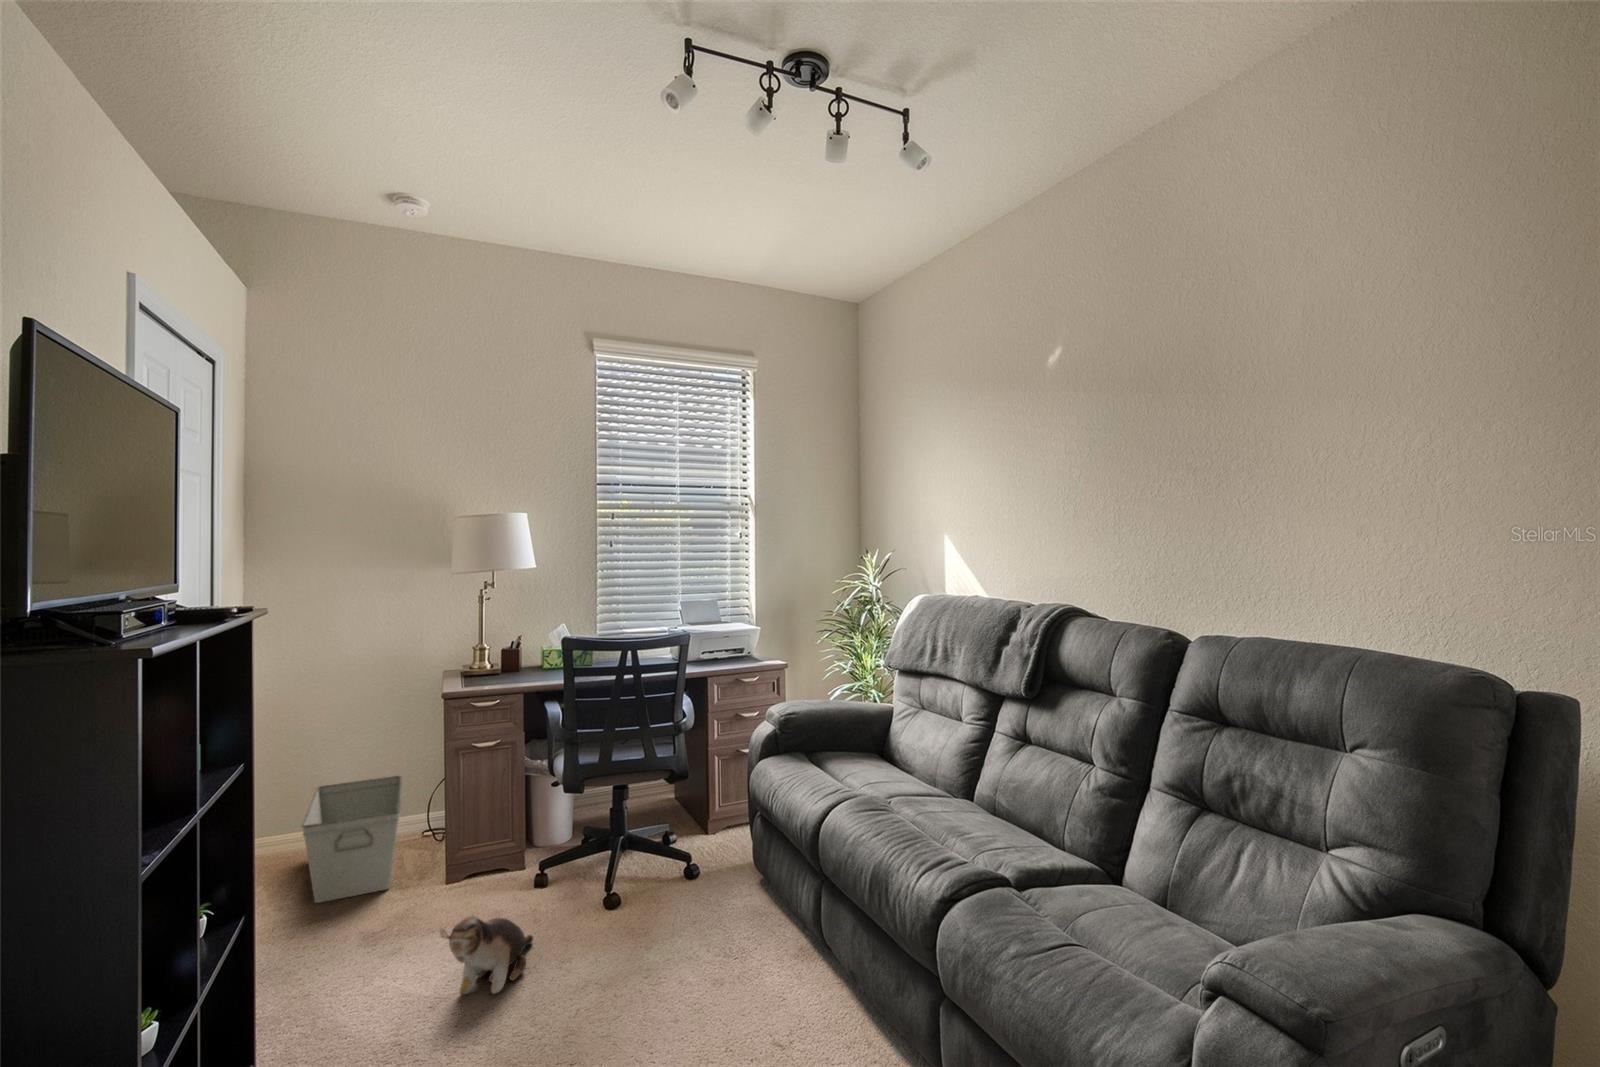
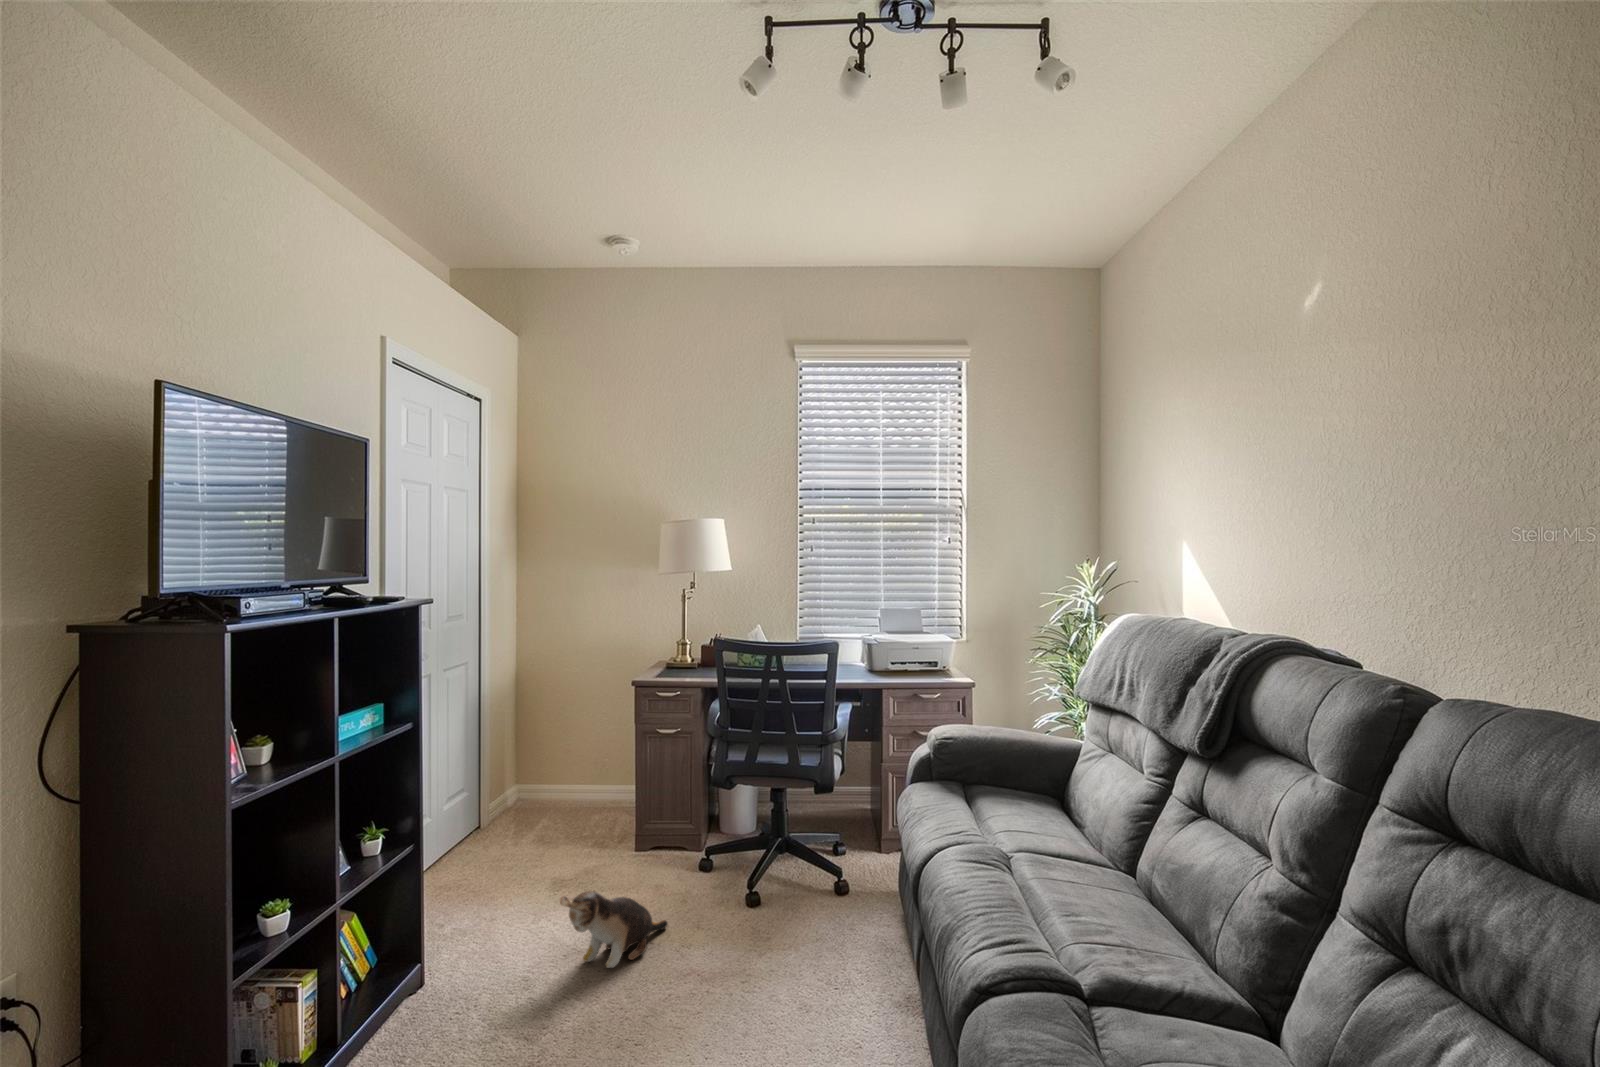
storage bin: present [302,776,402,903] -> none [523,750,621,851]

